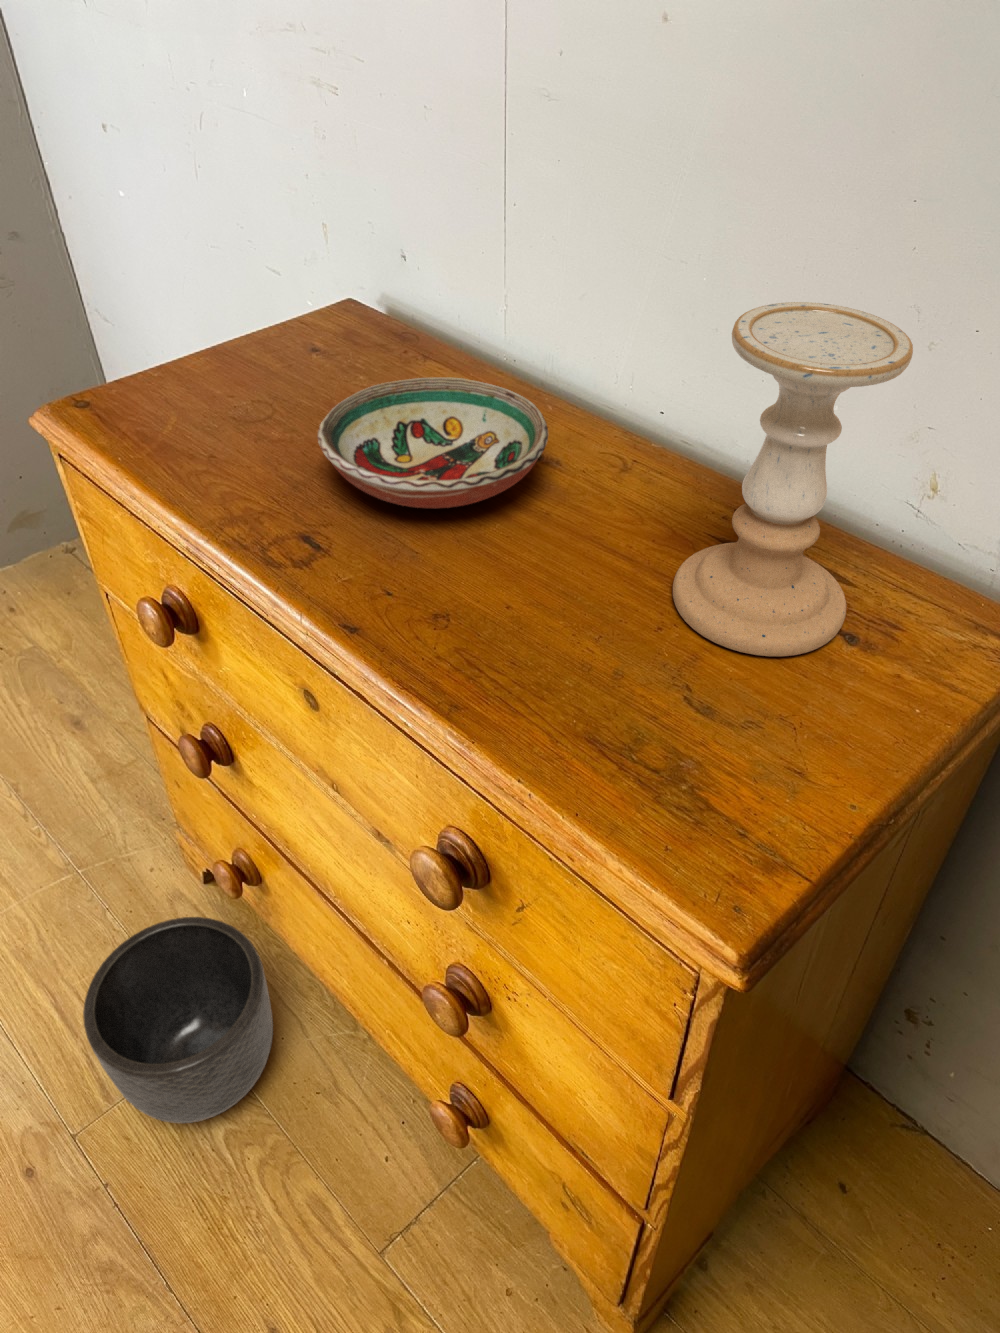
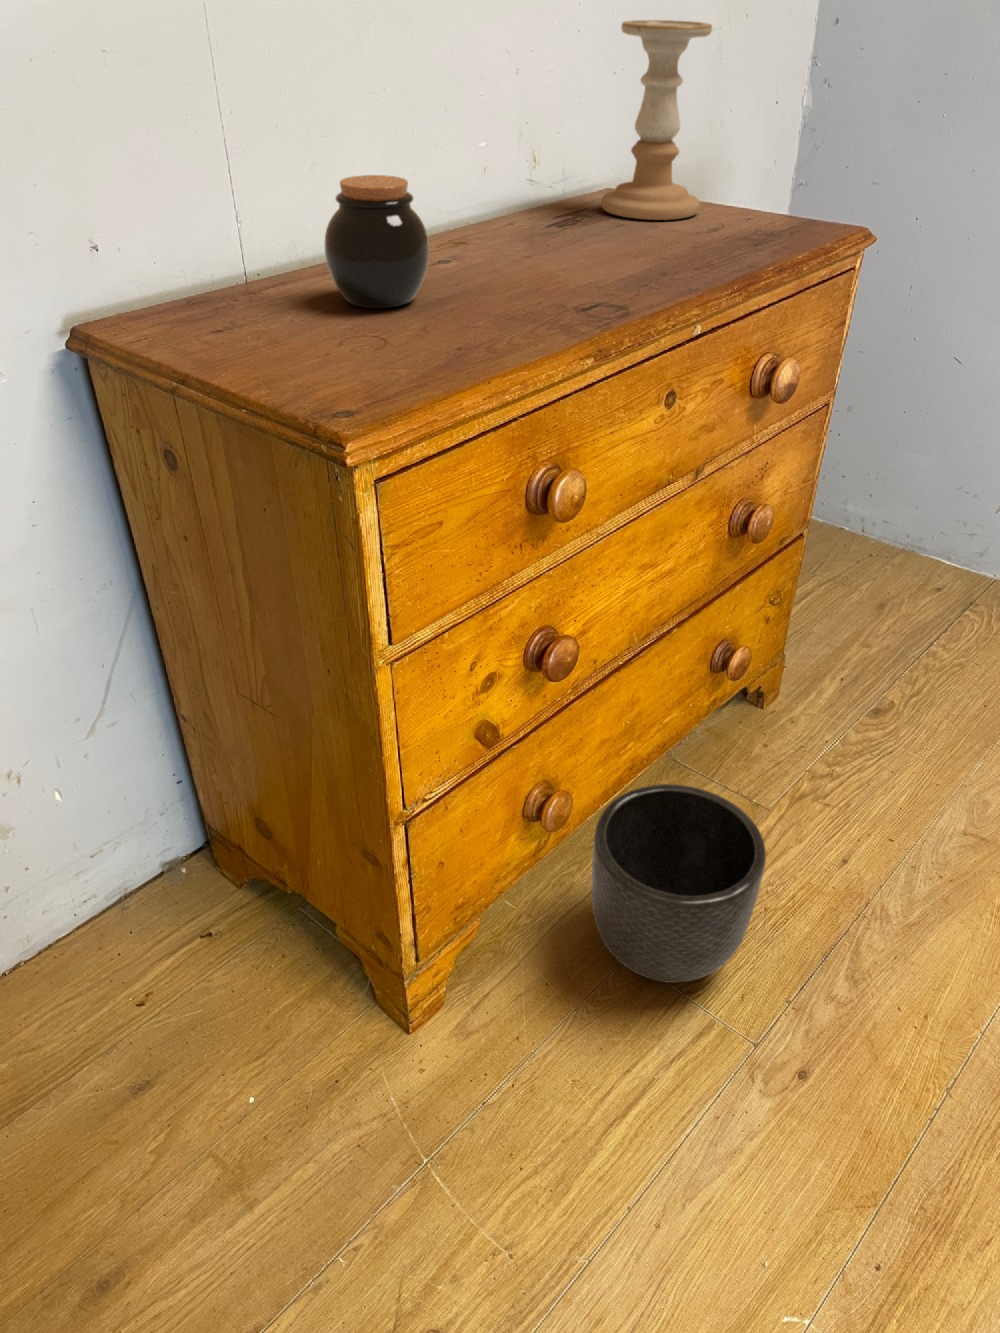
jar: none [218,272,319,400] -> present [325,175,429,308]
decorative bowl: present [318,377,548,508] -> none [451,189,633,265]

